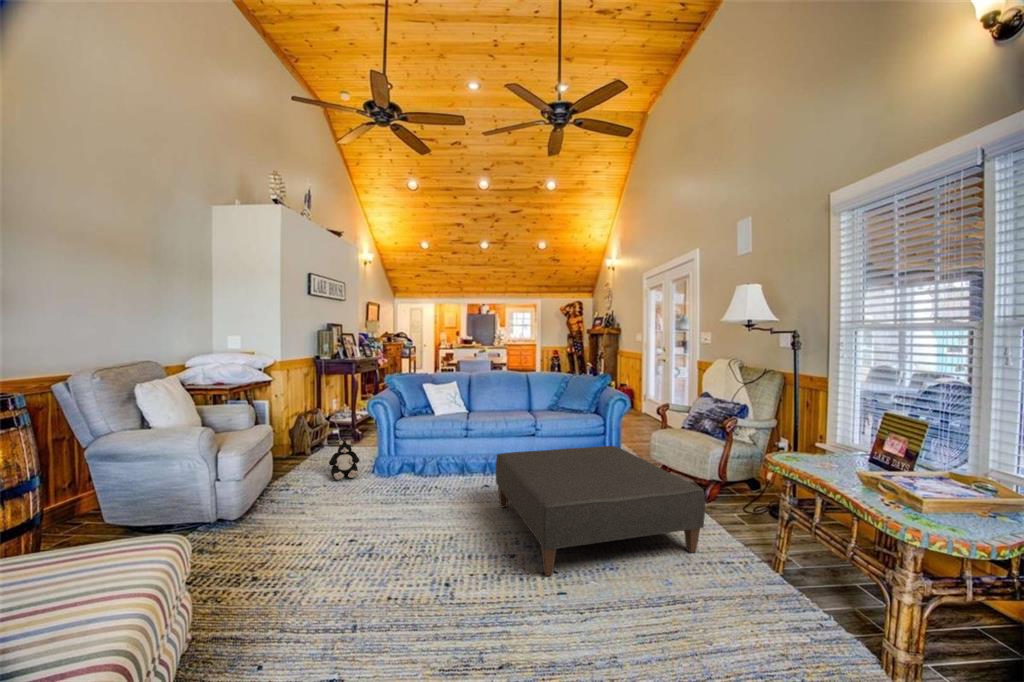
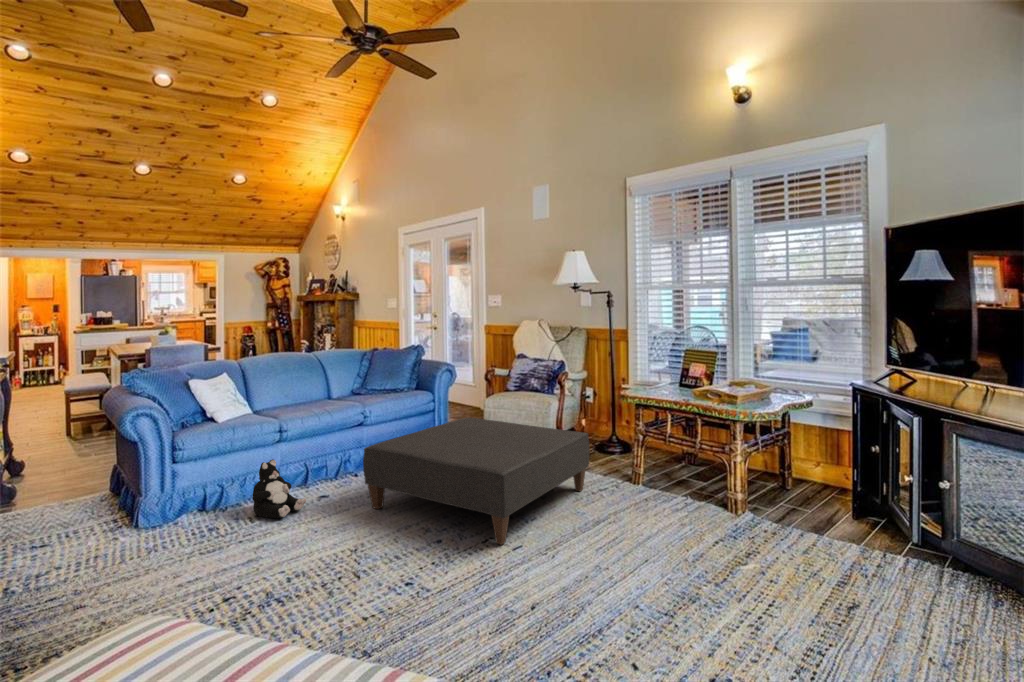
plush toy: present [329,440,359,480] -> present [253,459,306,518]

